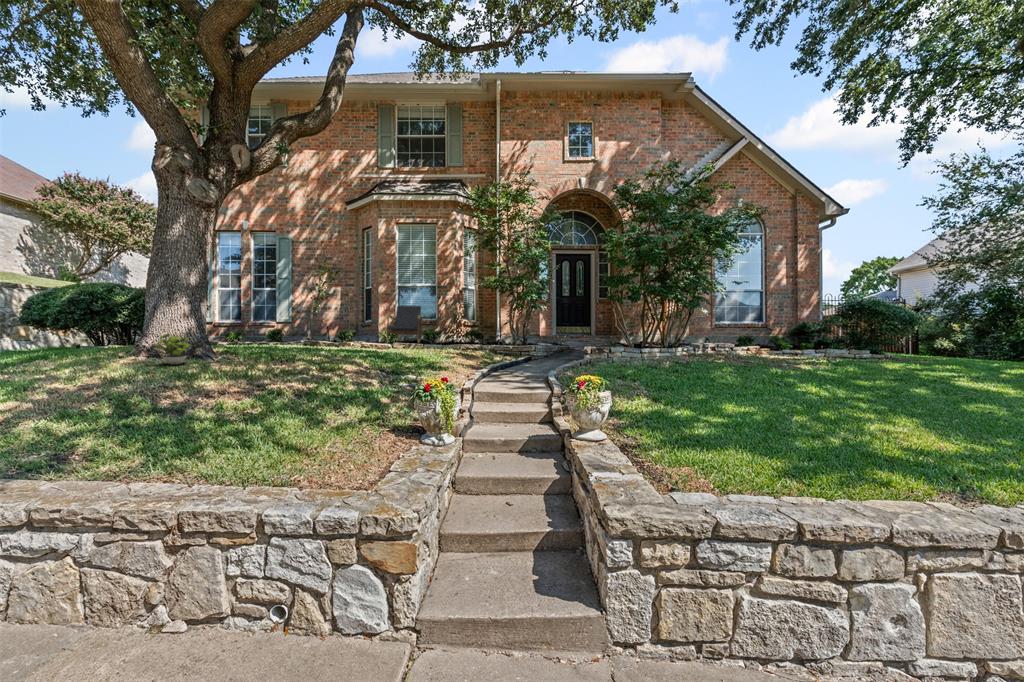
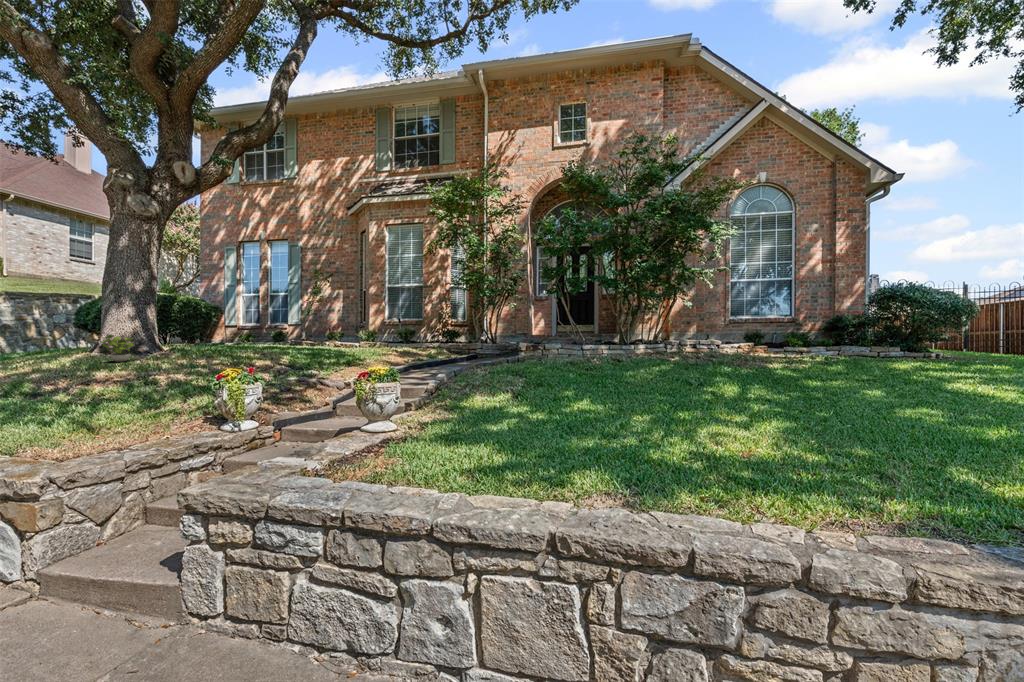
lounge chair: present [387,306,422,343] -> none [367,307,406,345]

